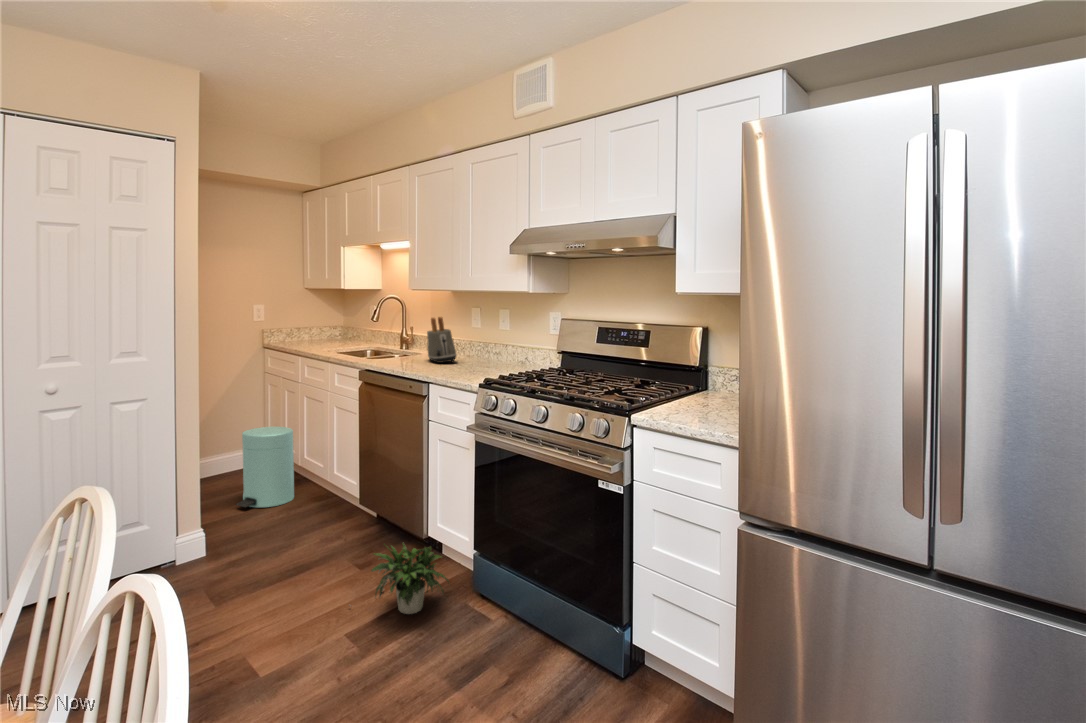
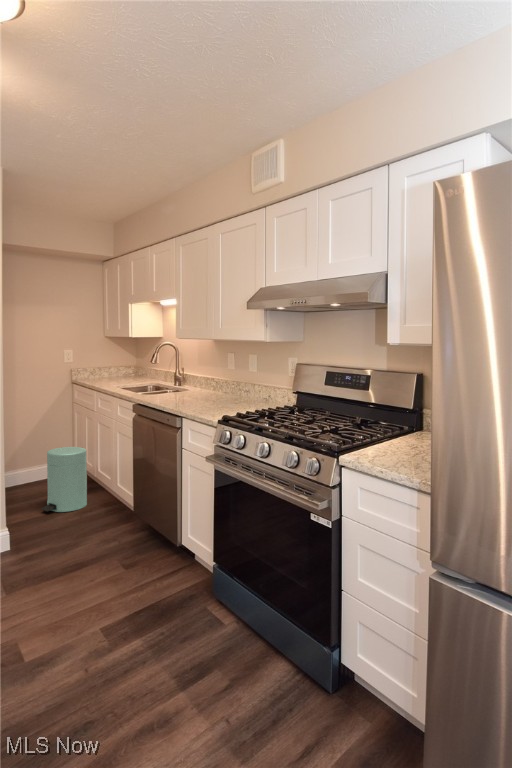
toaster: present [427,317,457,363] -> none [190,360,213,399]
potted plant: present [372,544,449,614] -> none [109,552,192,615]

